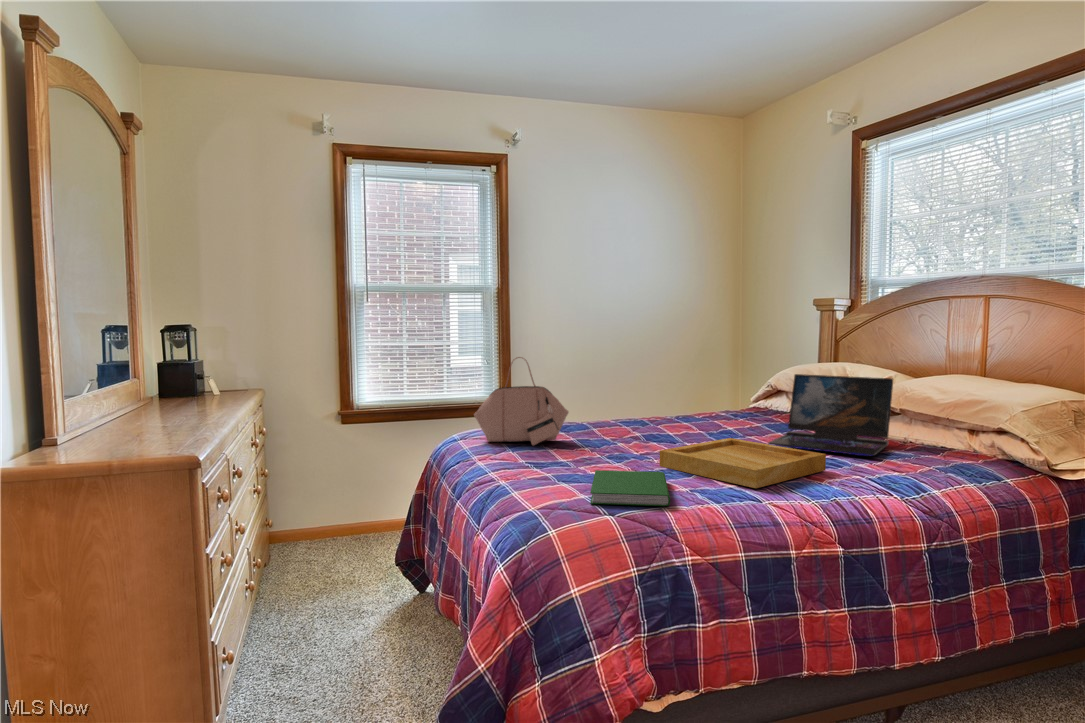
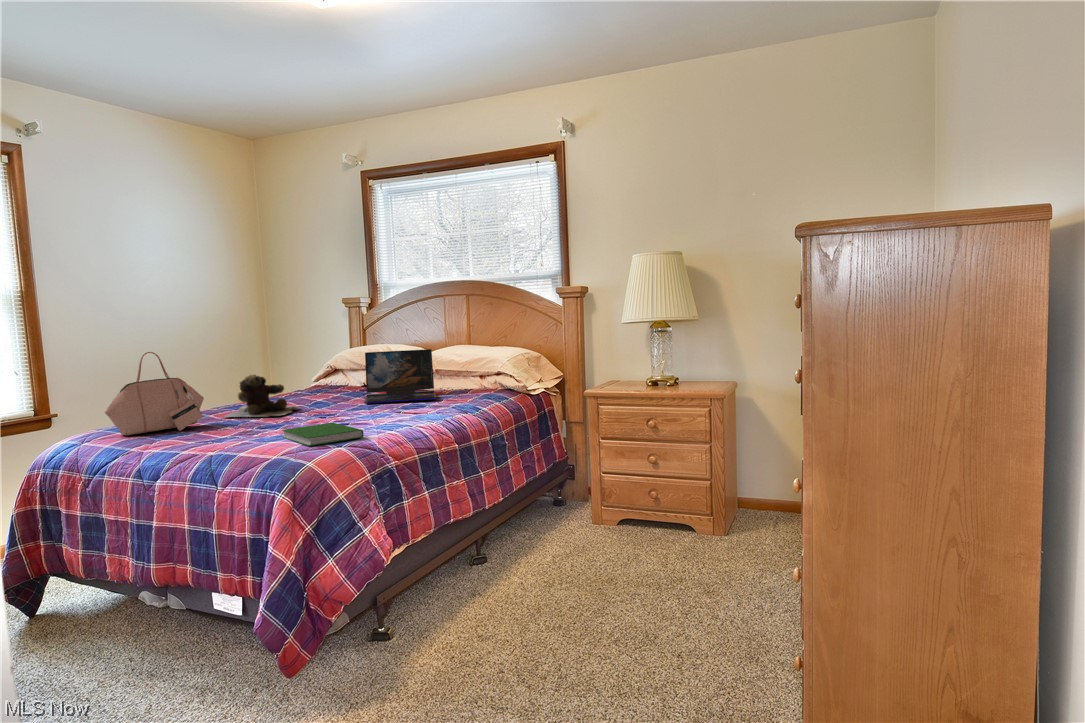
teddy bear: none [597,390,690,445] -> present [225,375,299,417]
tray: present [660,438,826,488] -> none [312,398,420,424]

